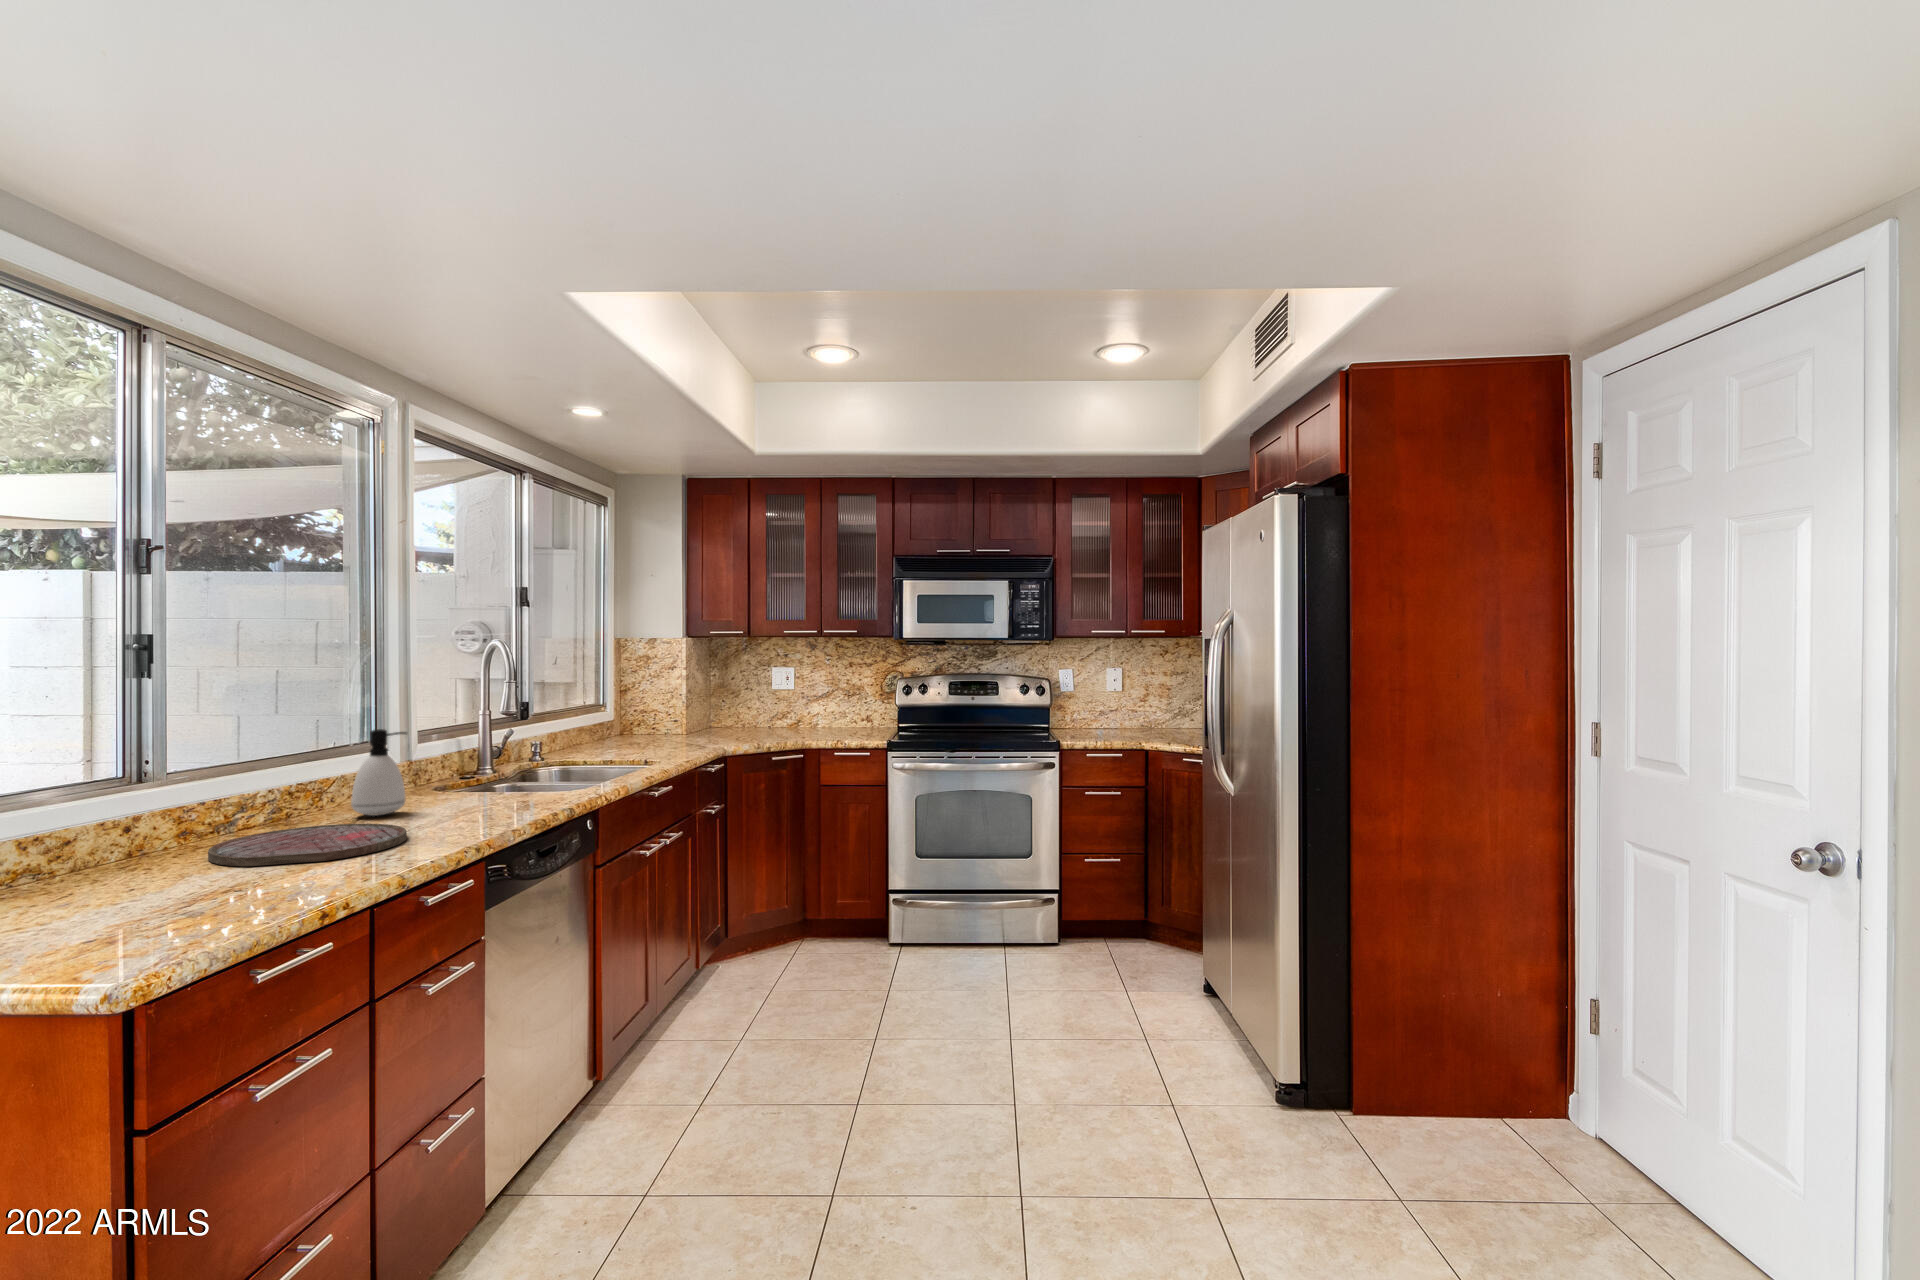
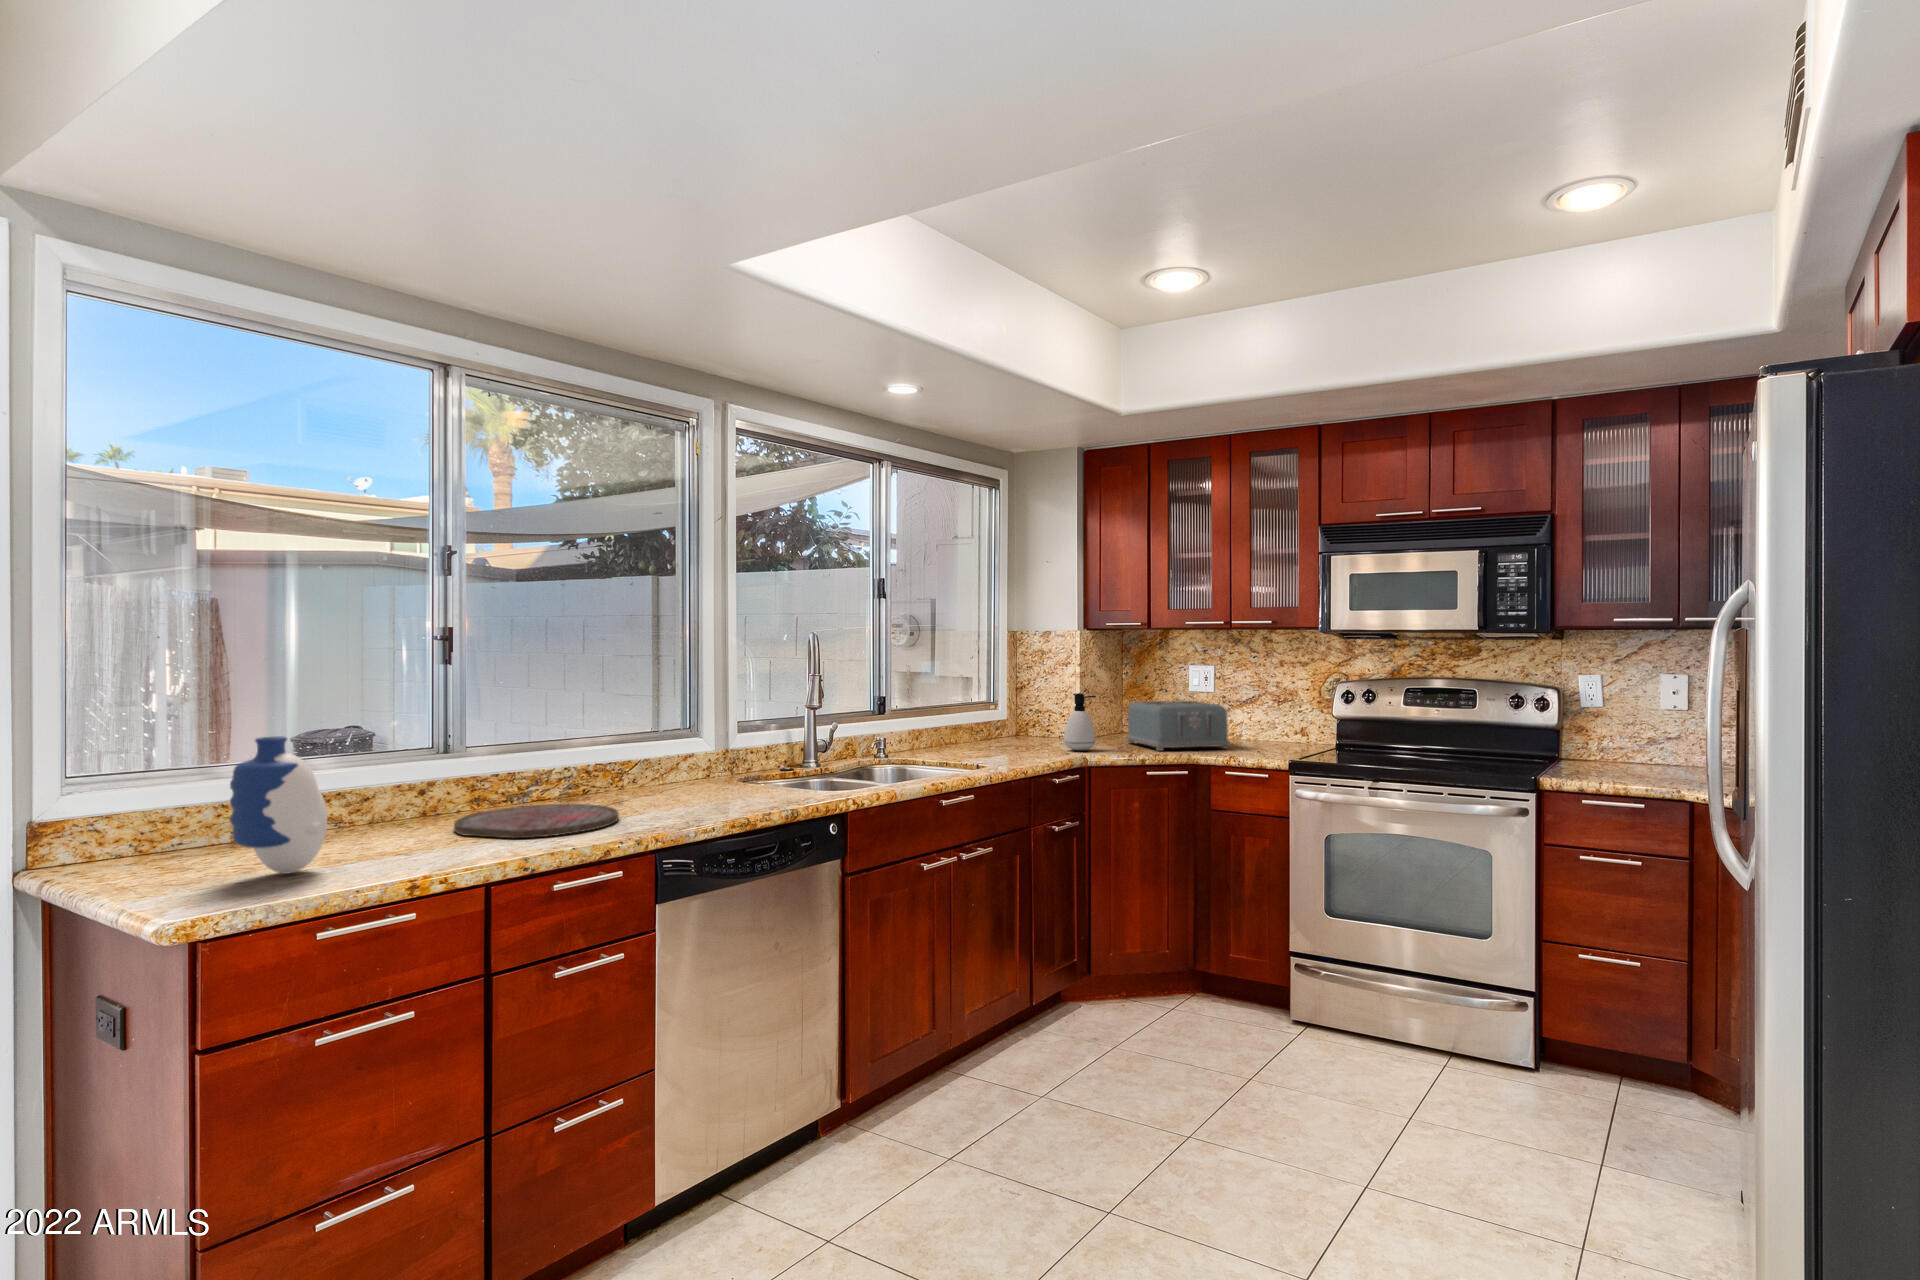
toaster: none [733,697,825,740] -> present [1126,701,1230,751]
soap dispenser: present [351,729,406,816] -> present [1064,693,1096,750]
vase: none [60,764,183,923] -> present [230,737,327,874]

